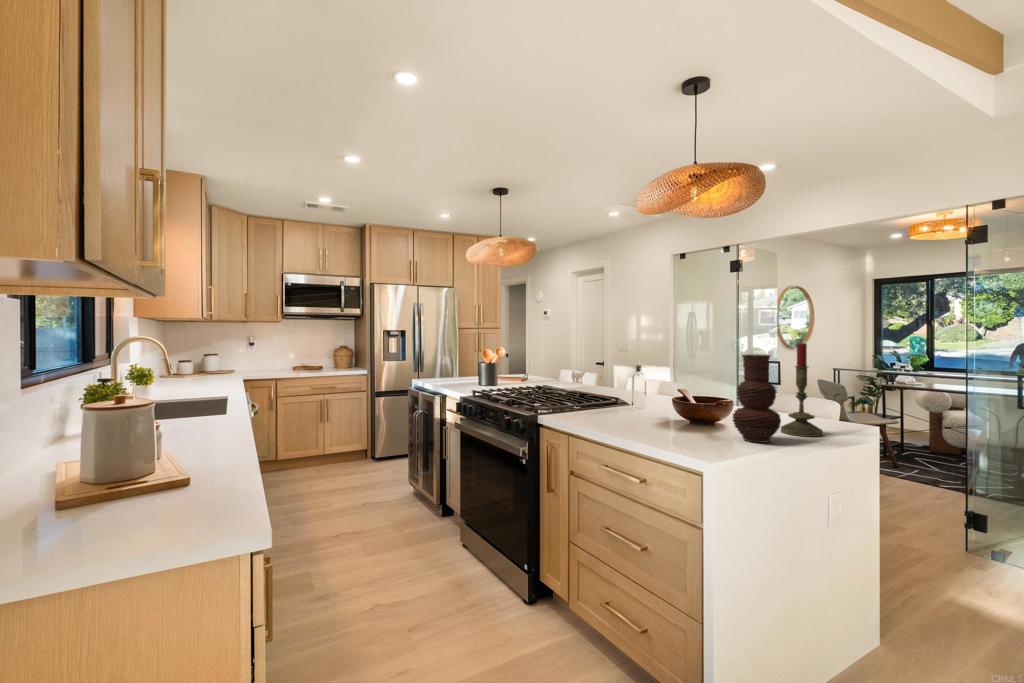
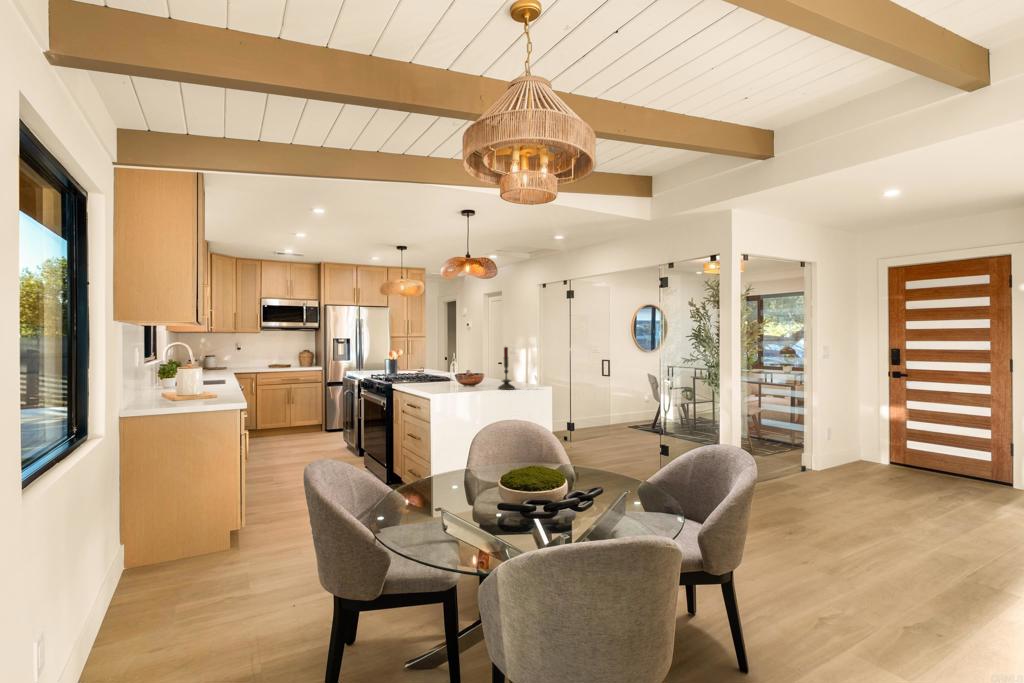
vase: present [732,354,781,443] -> none [466,352,485,391]

